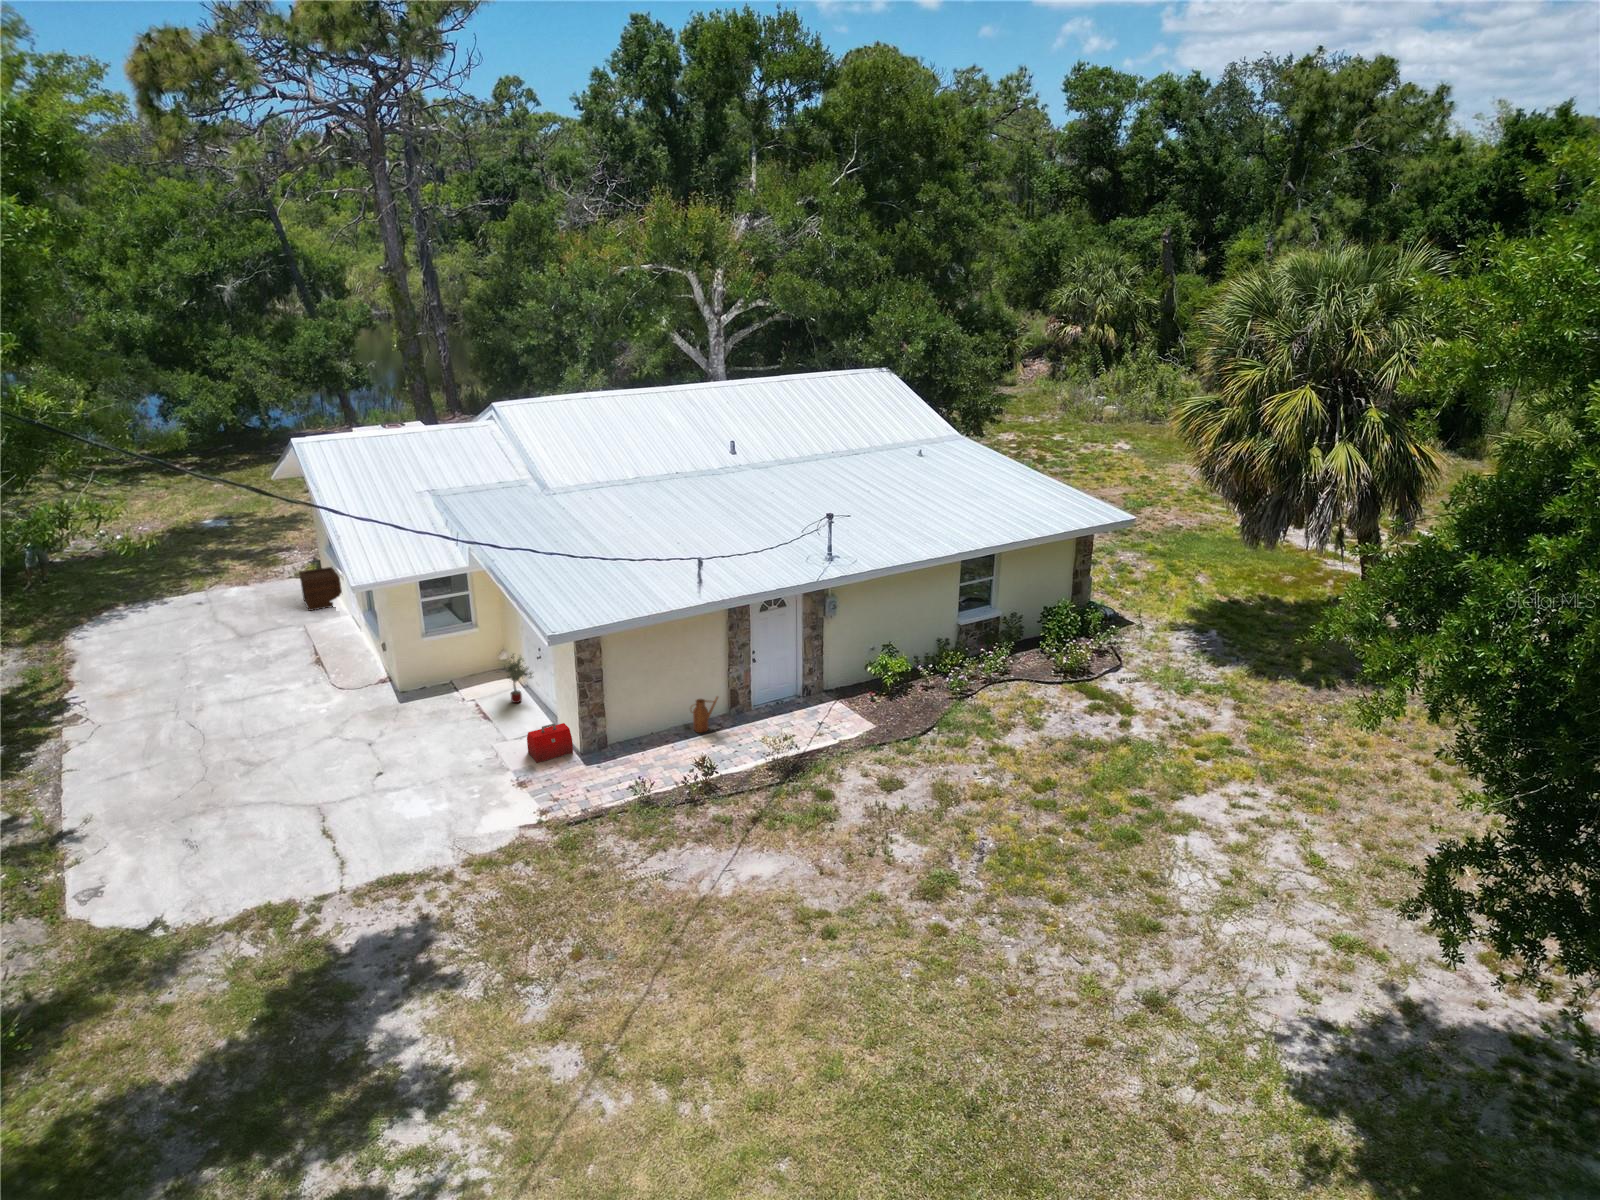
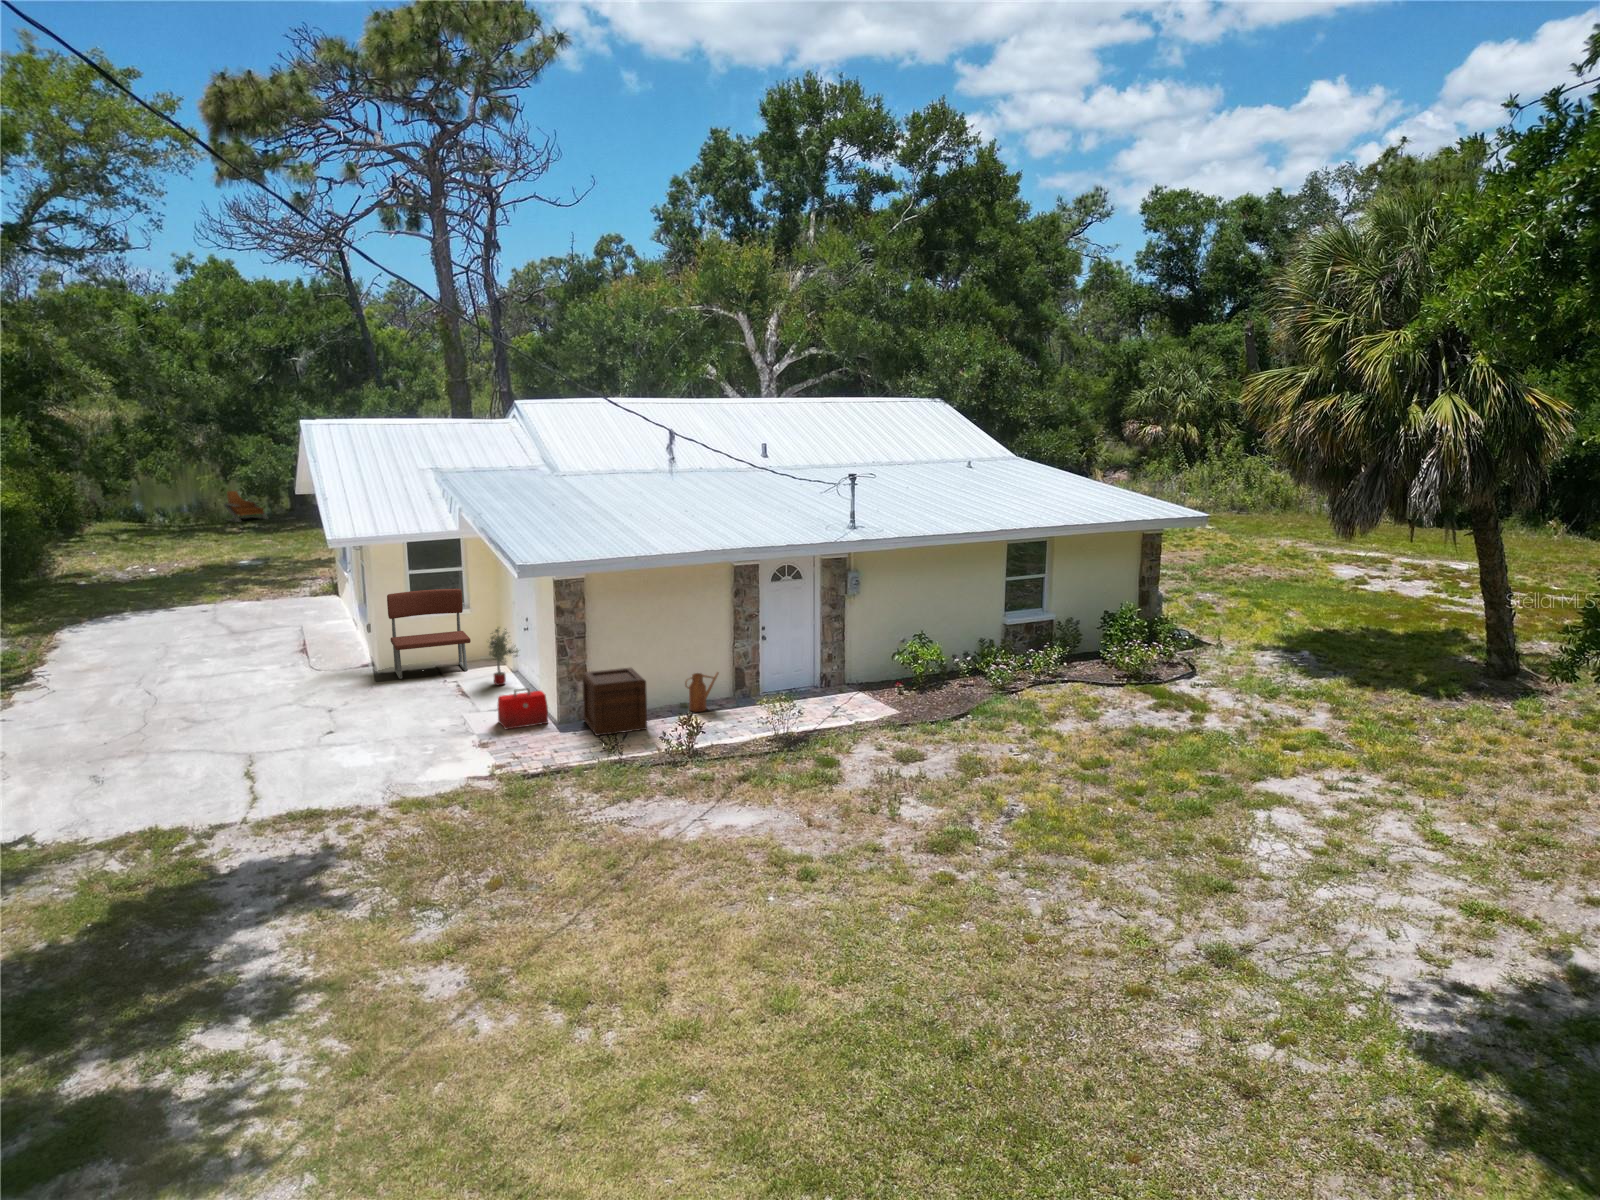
lounge chair: none [171,427,220,462] -> present [224,491,268,522]
wooden crate: present [299,567,342,611] -> present [583,668,647,736]
bench: none [404,610,484,697] -> present [387,589,471,679]

